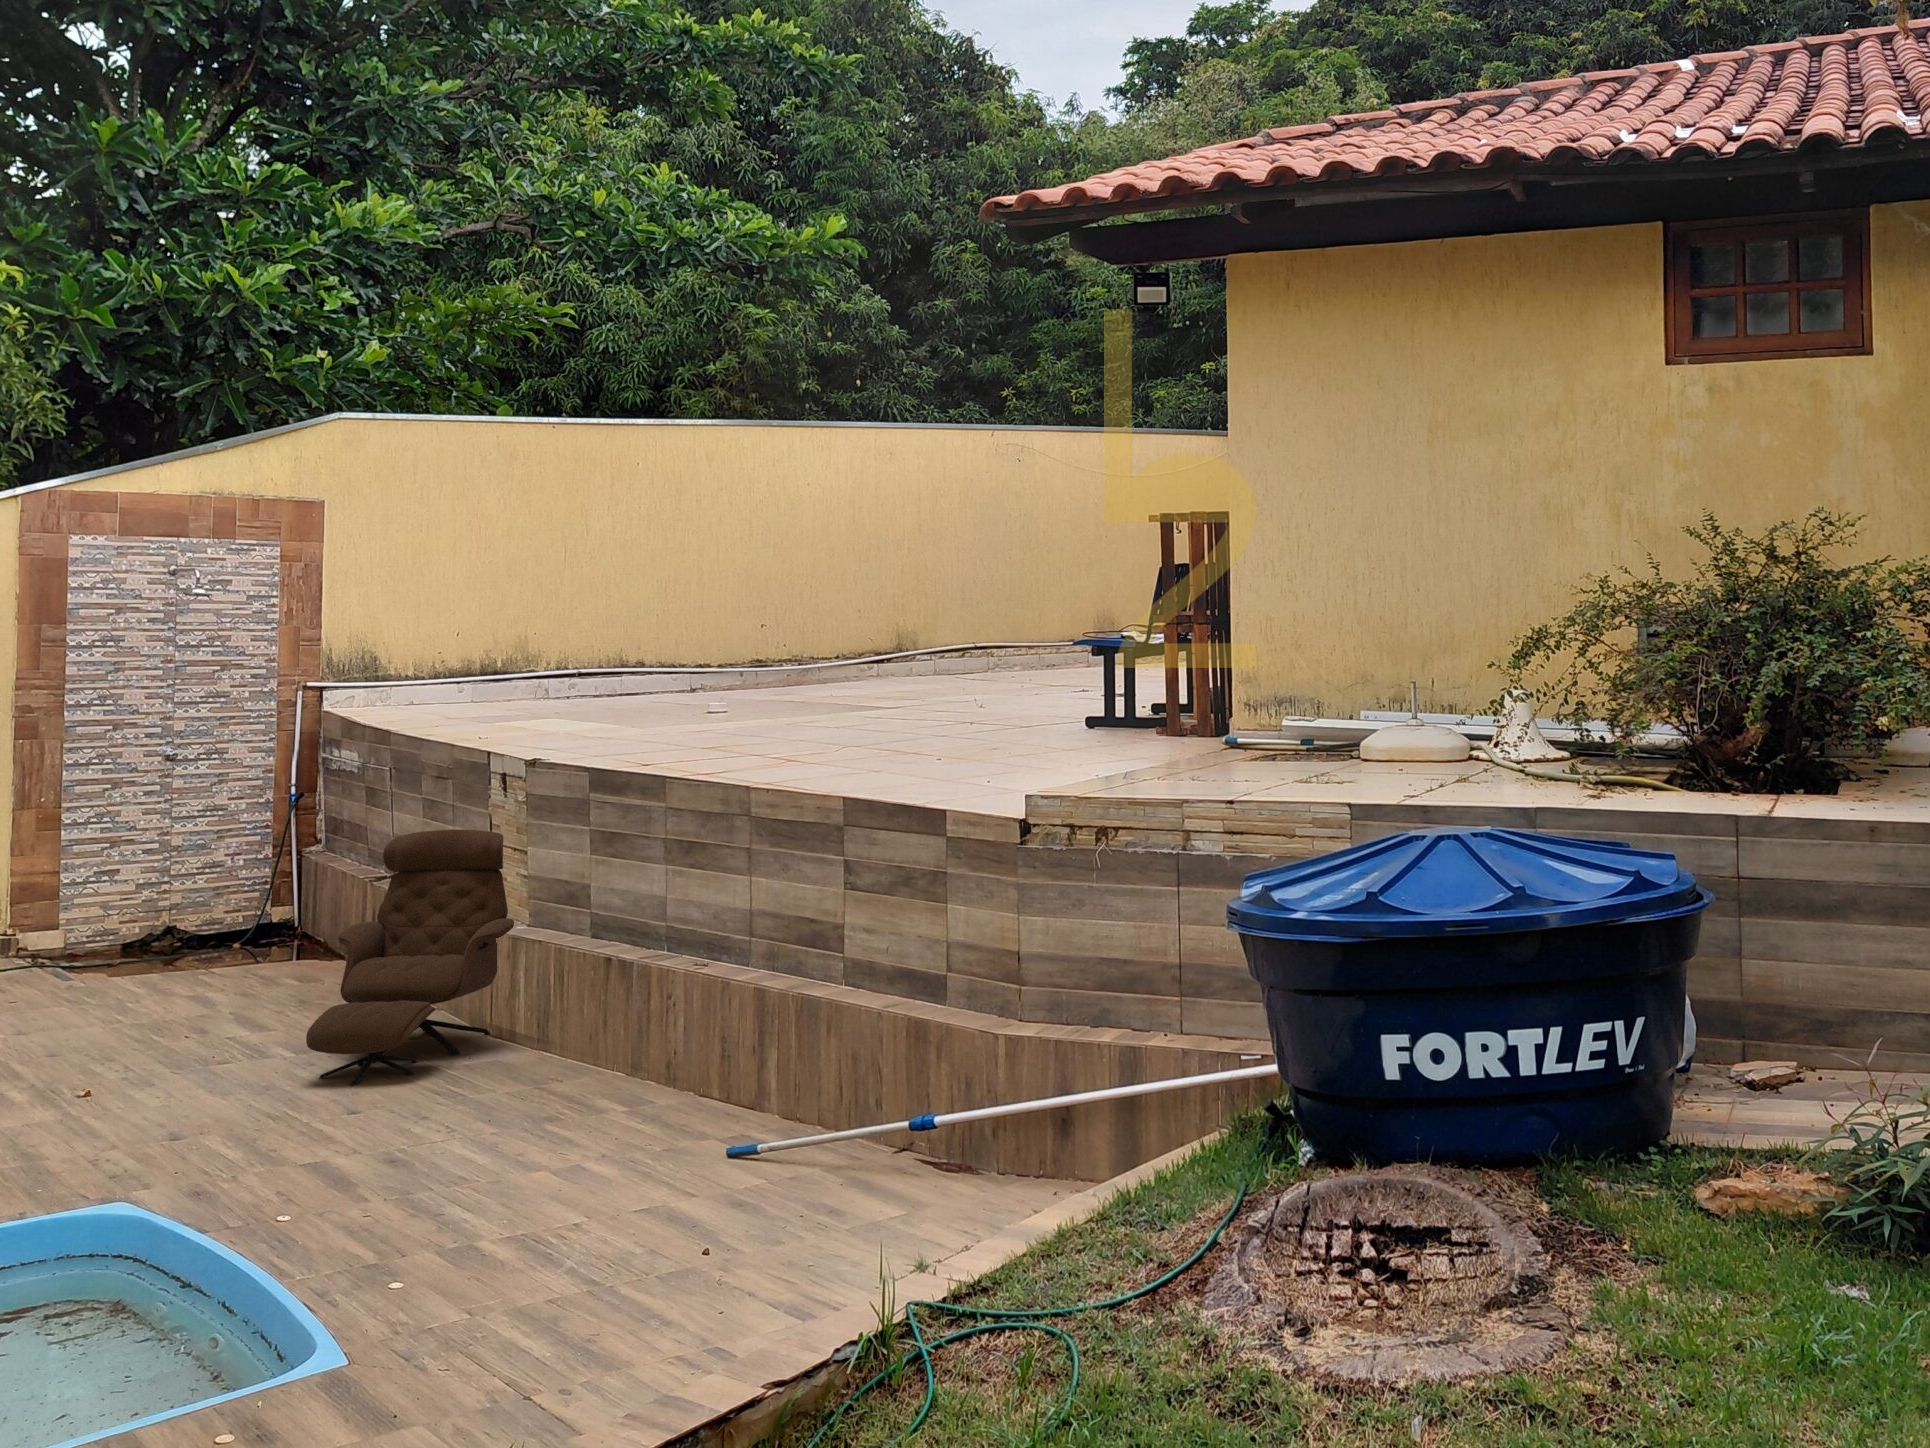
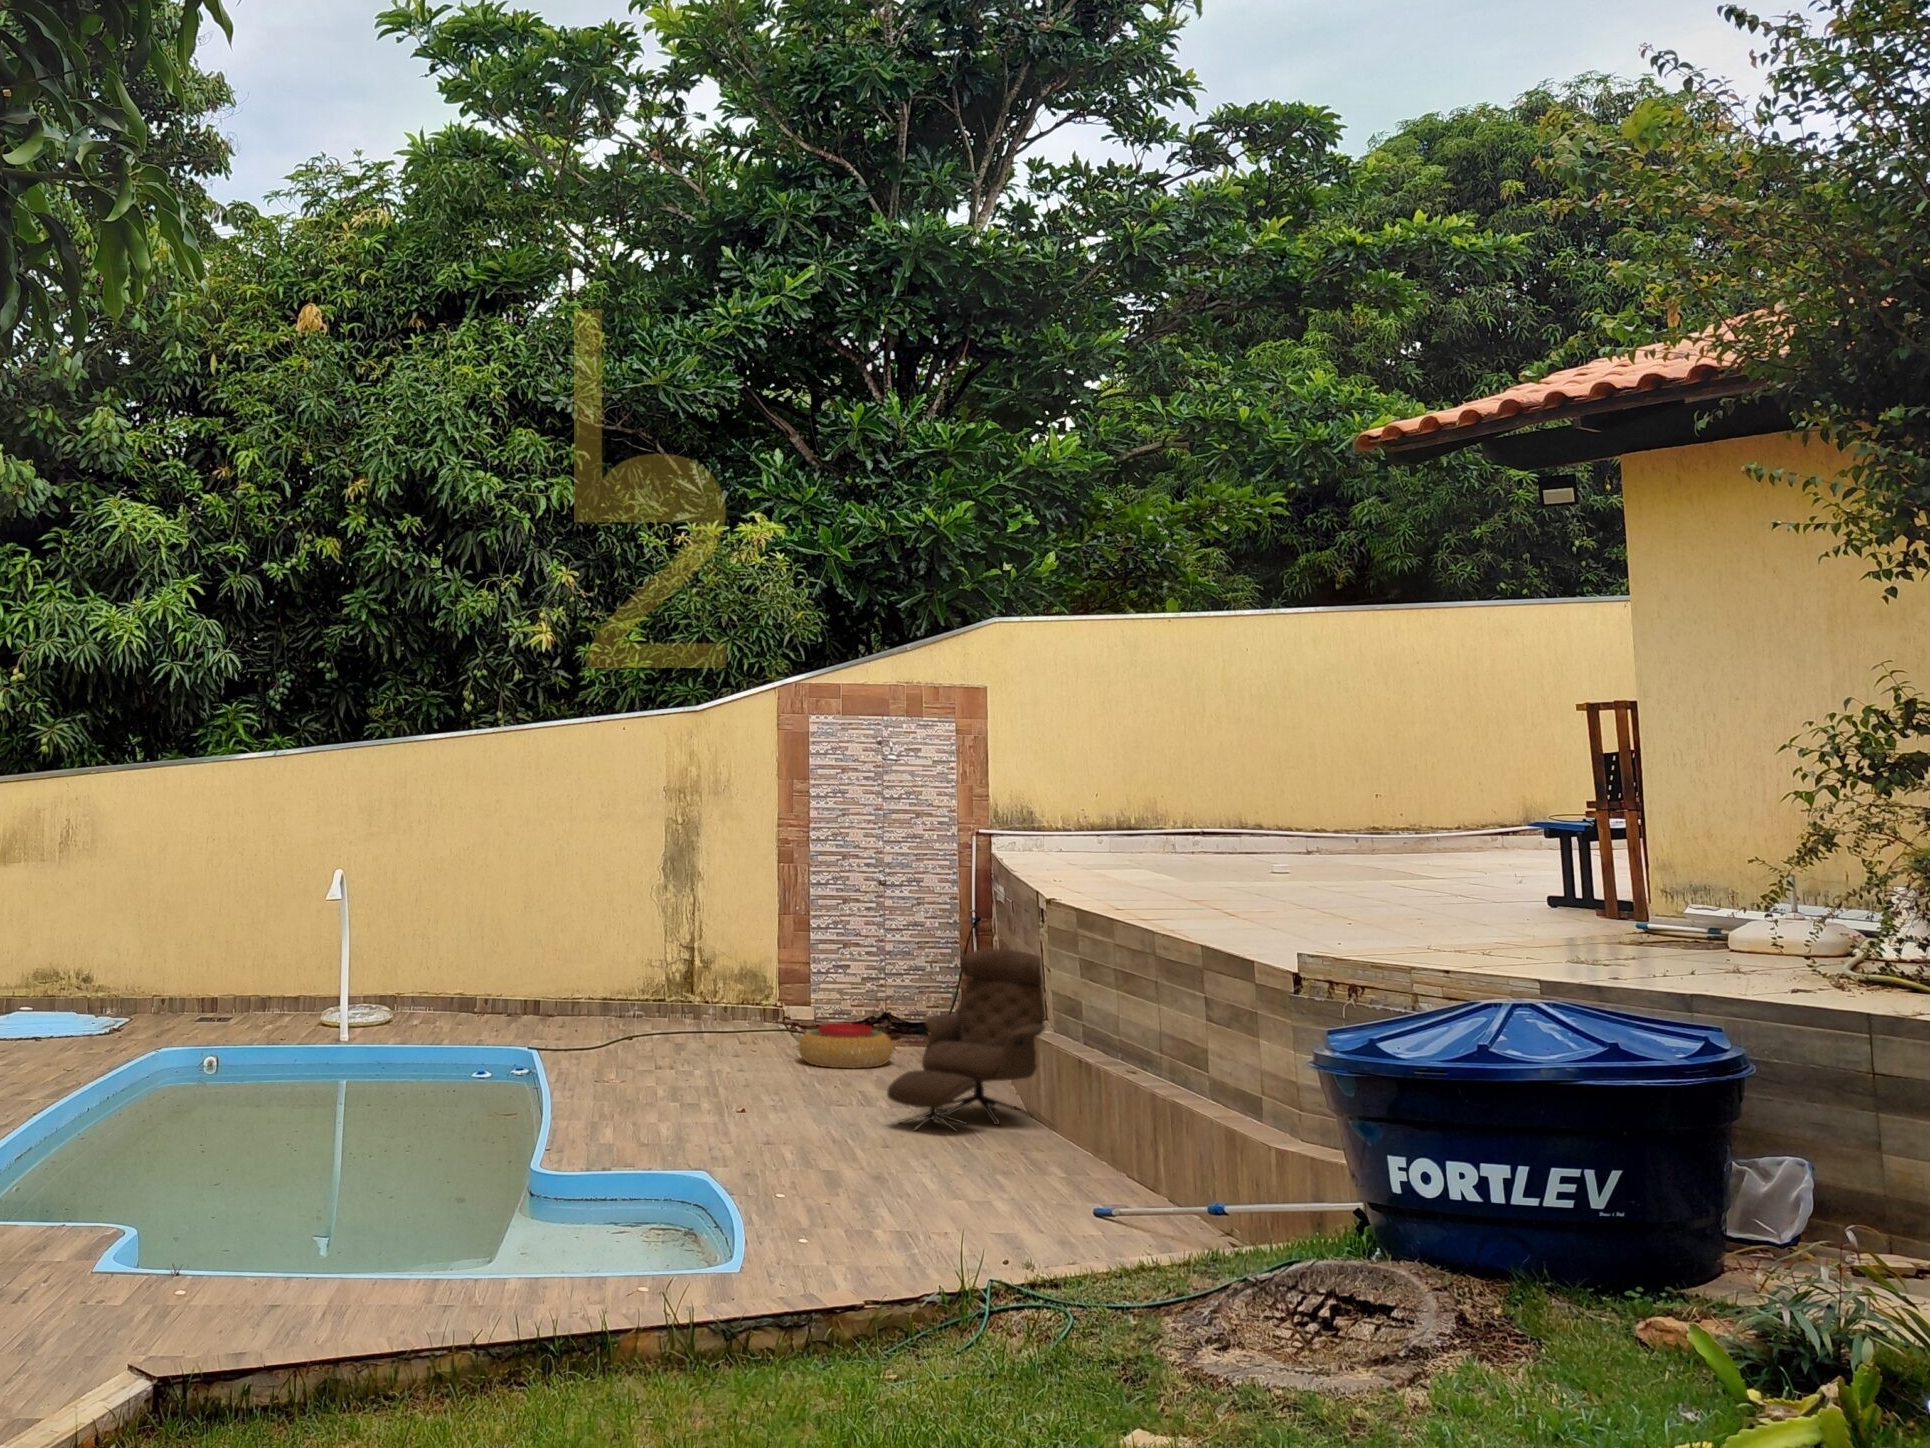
pouf: none [78,948,227,1015] -> present [799,1023,893,1068]

